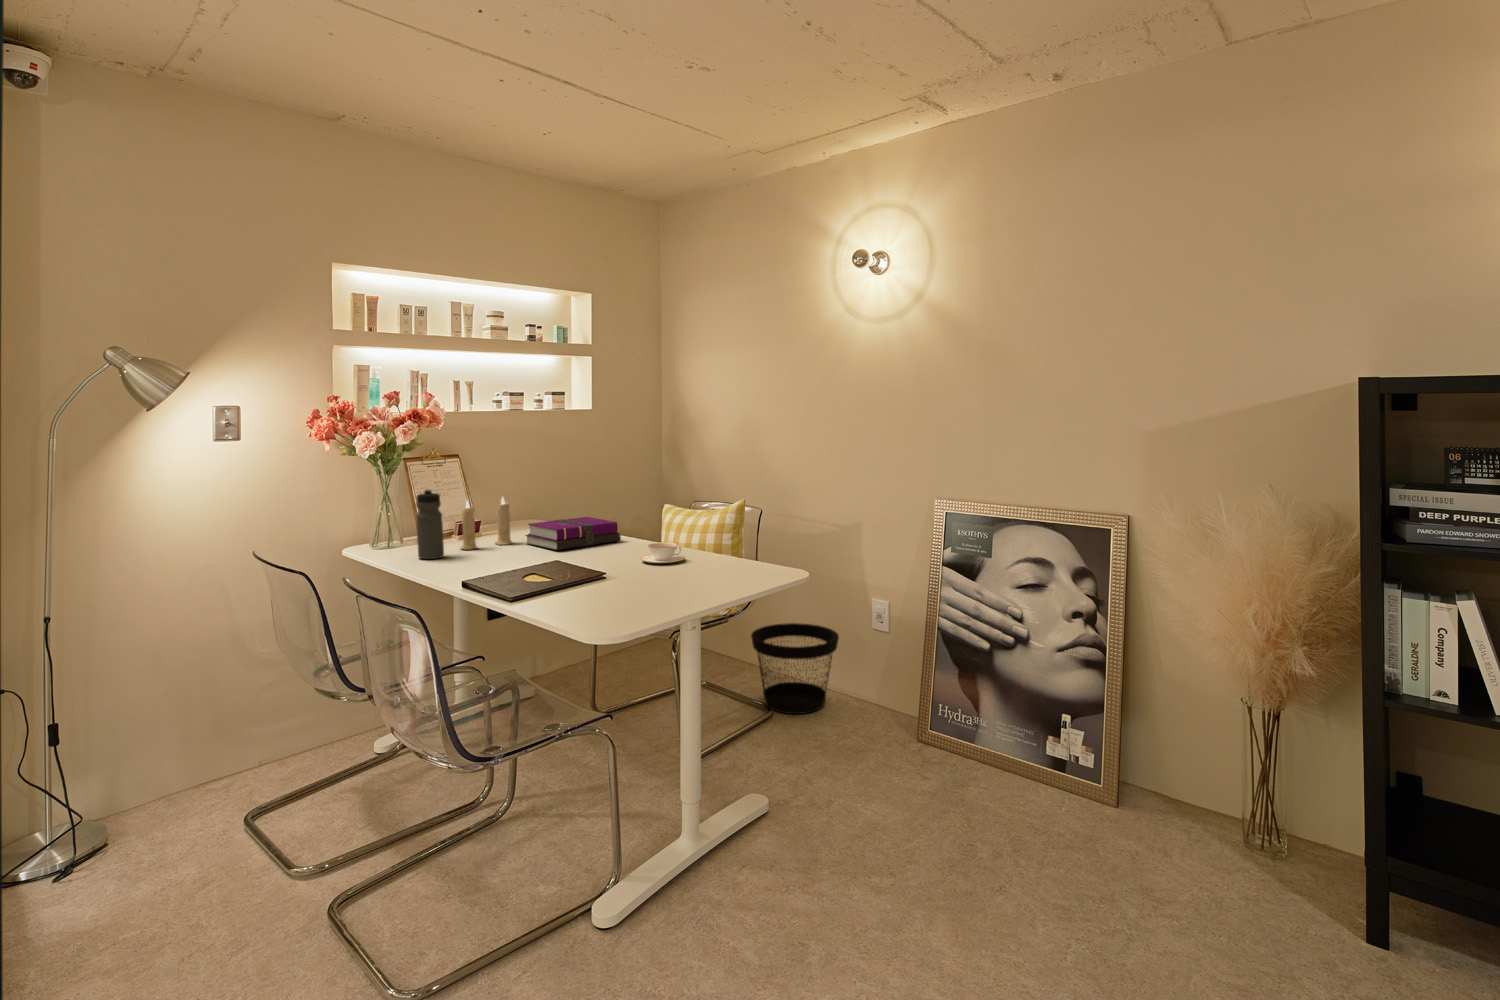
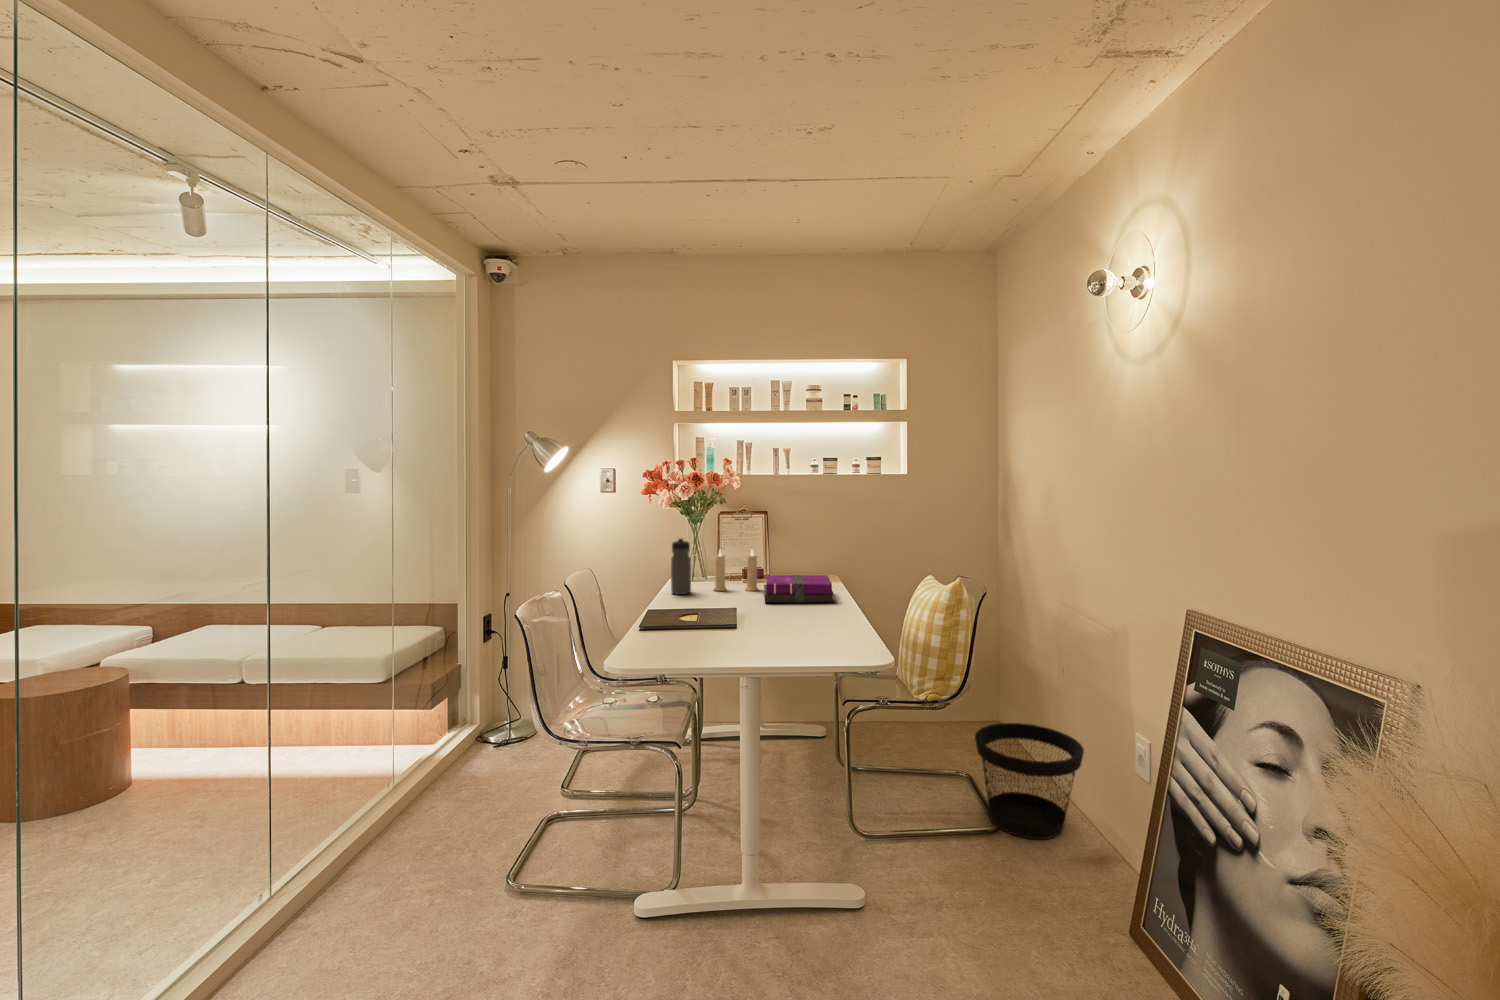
teacup: present [641,543,685,563] -> none [793,610,837,632]

